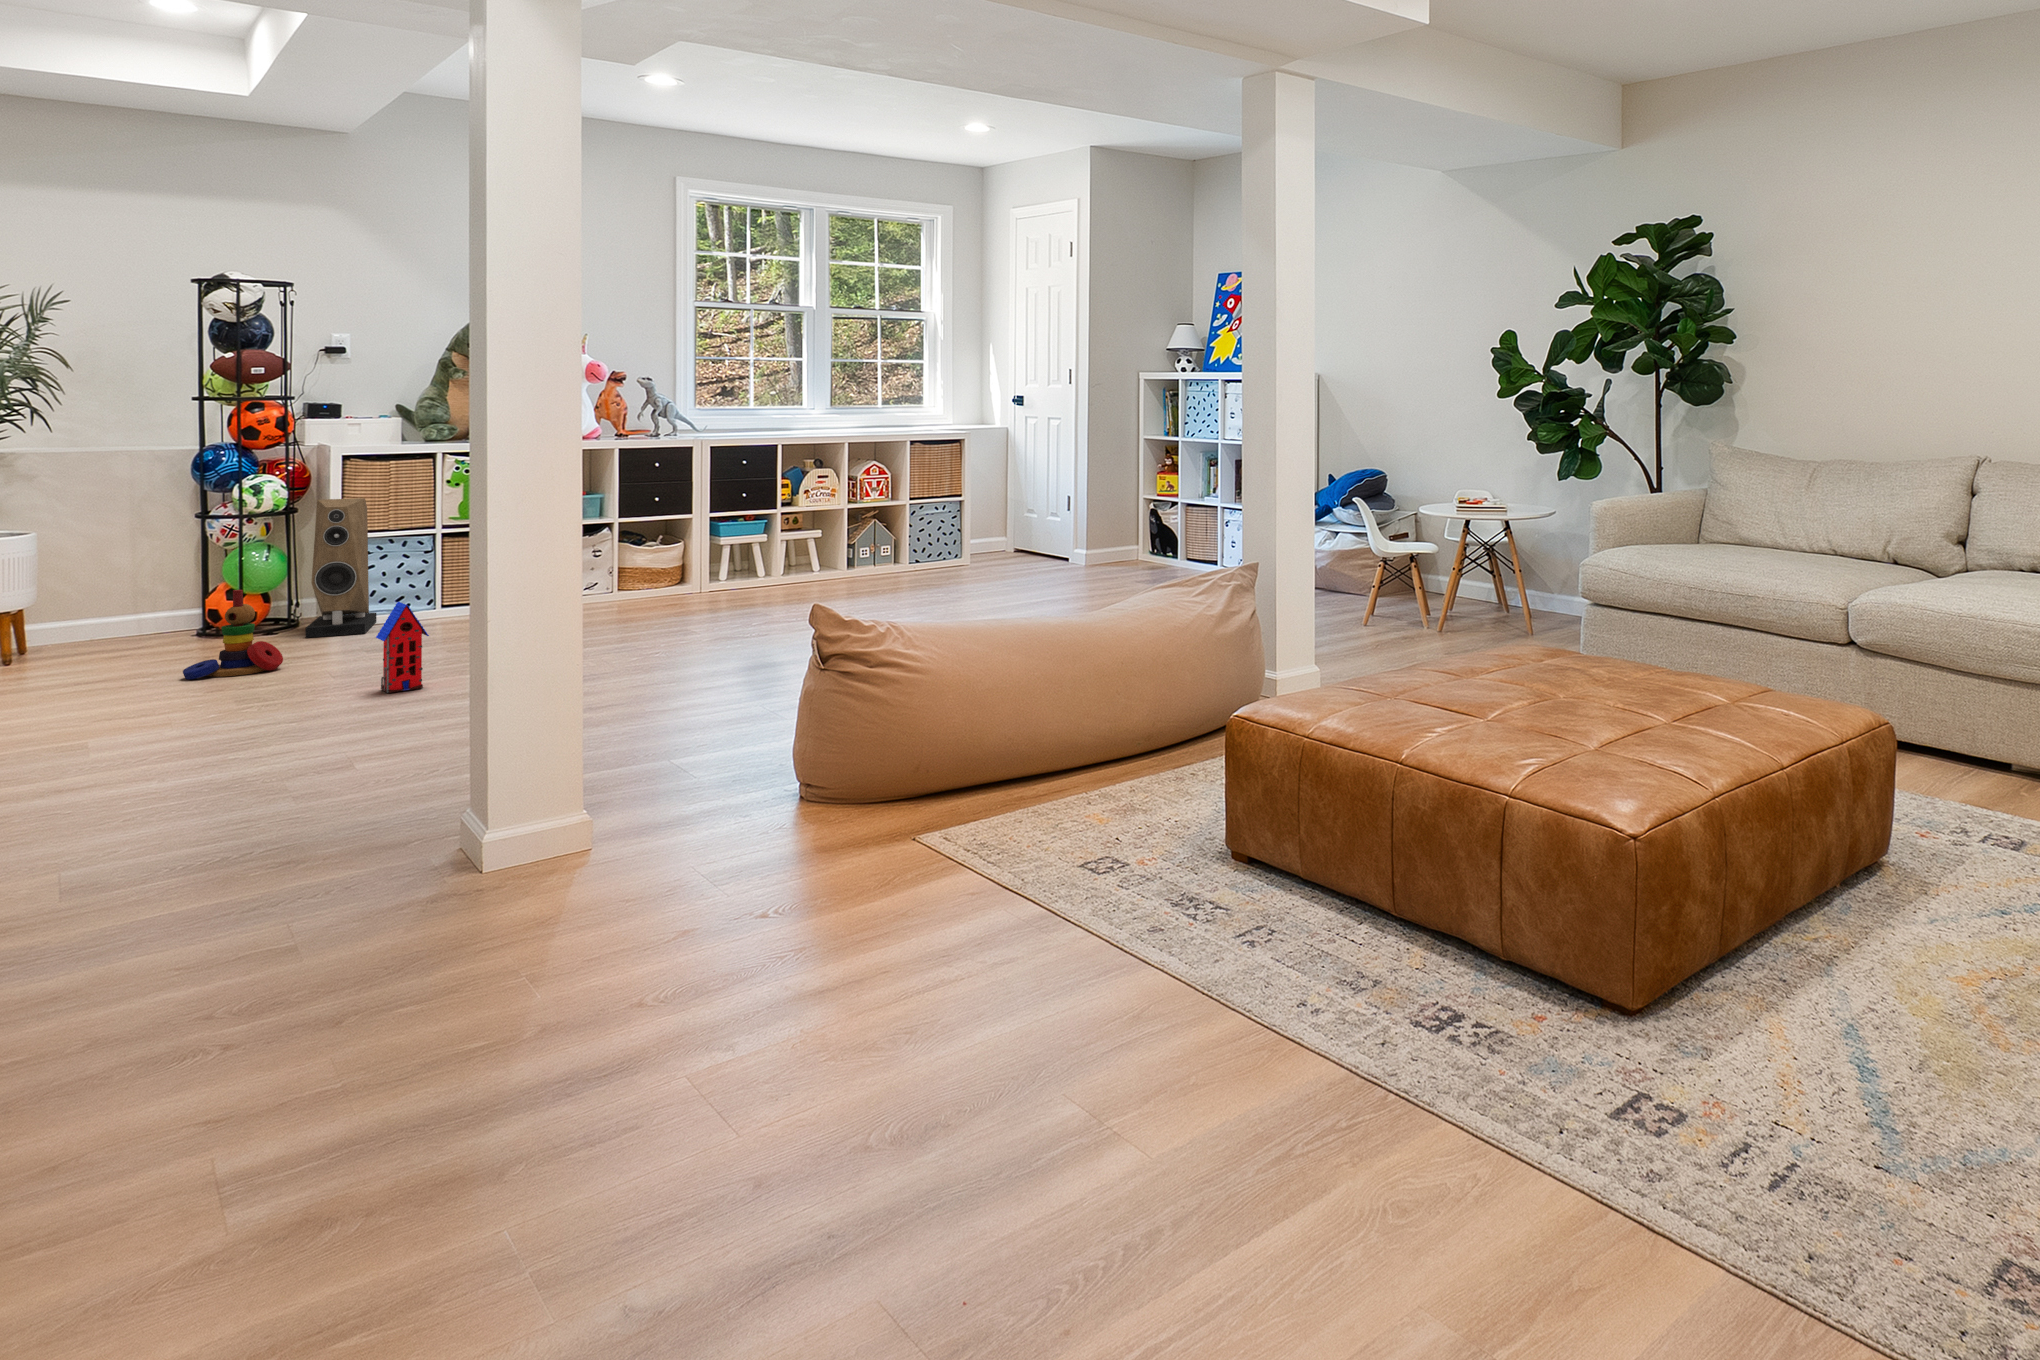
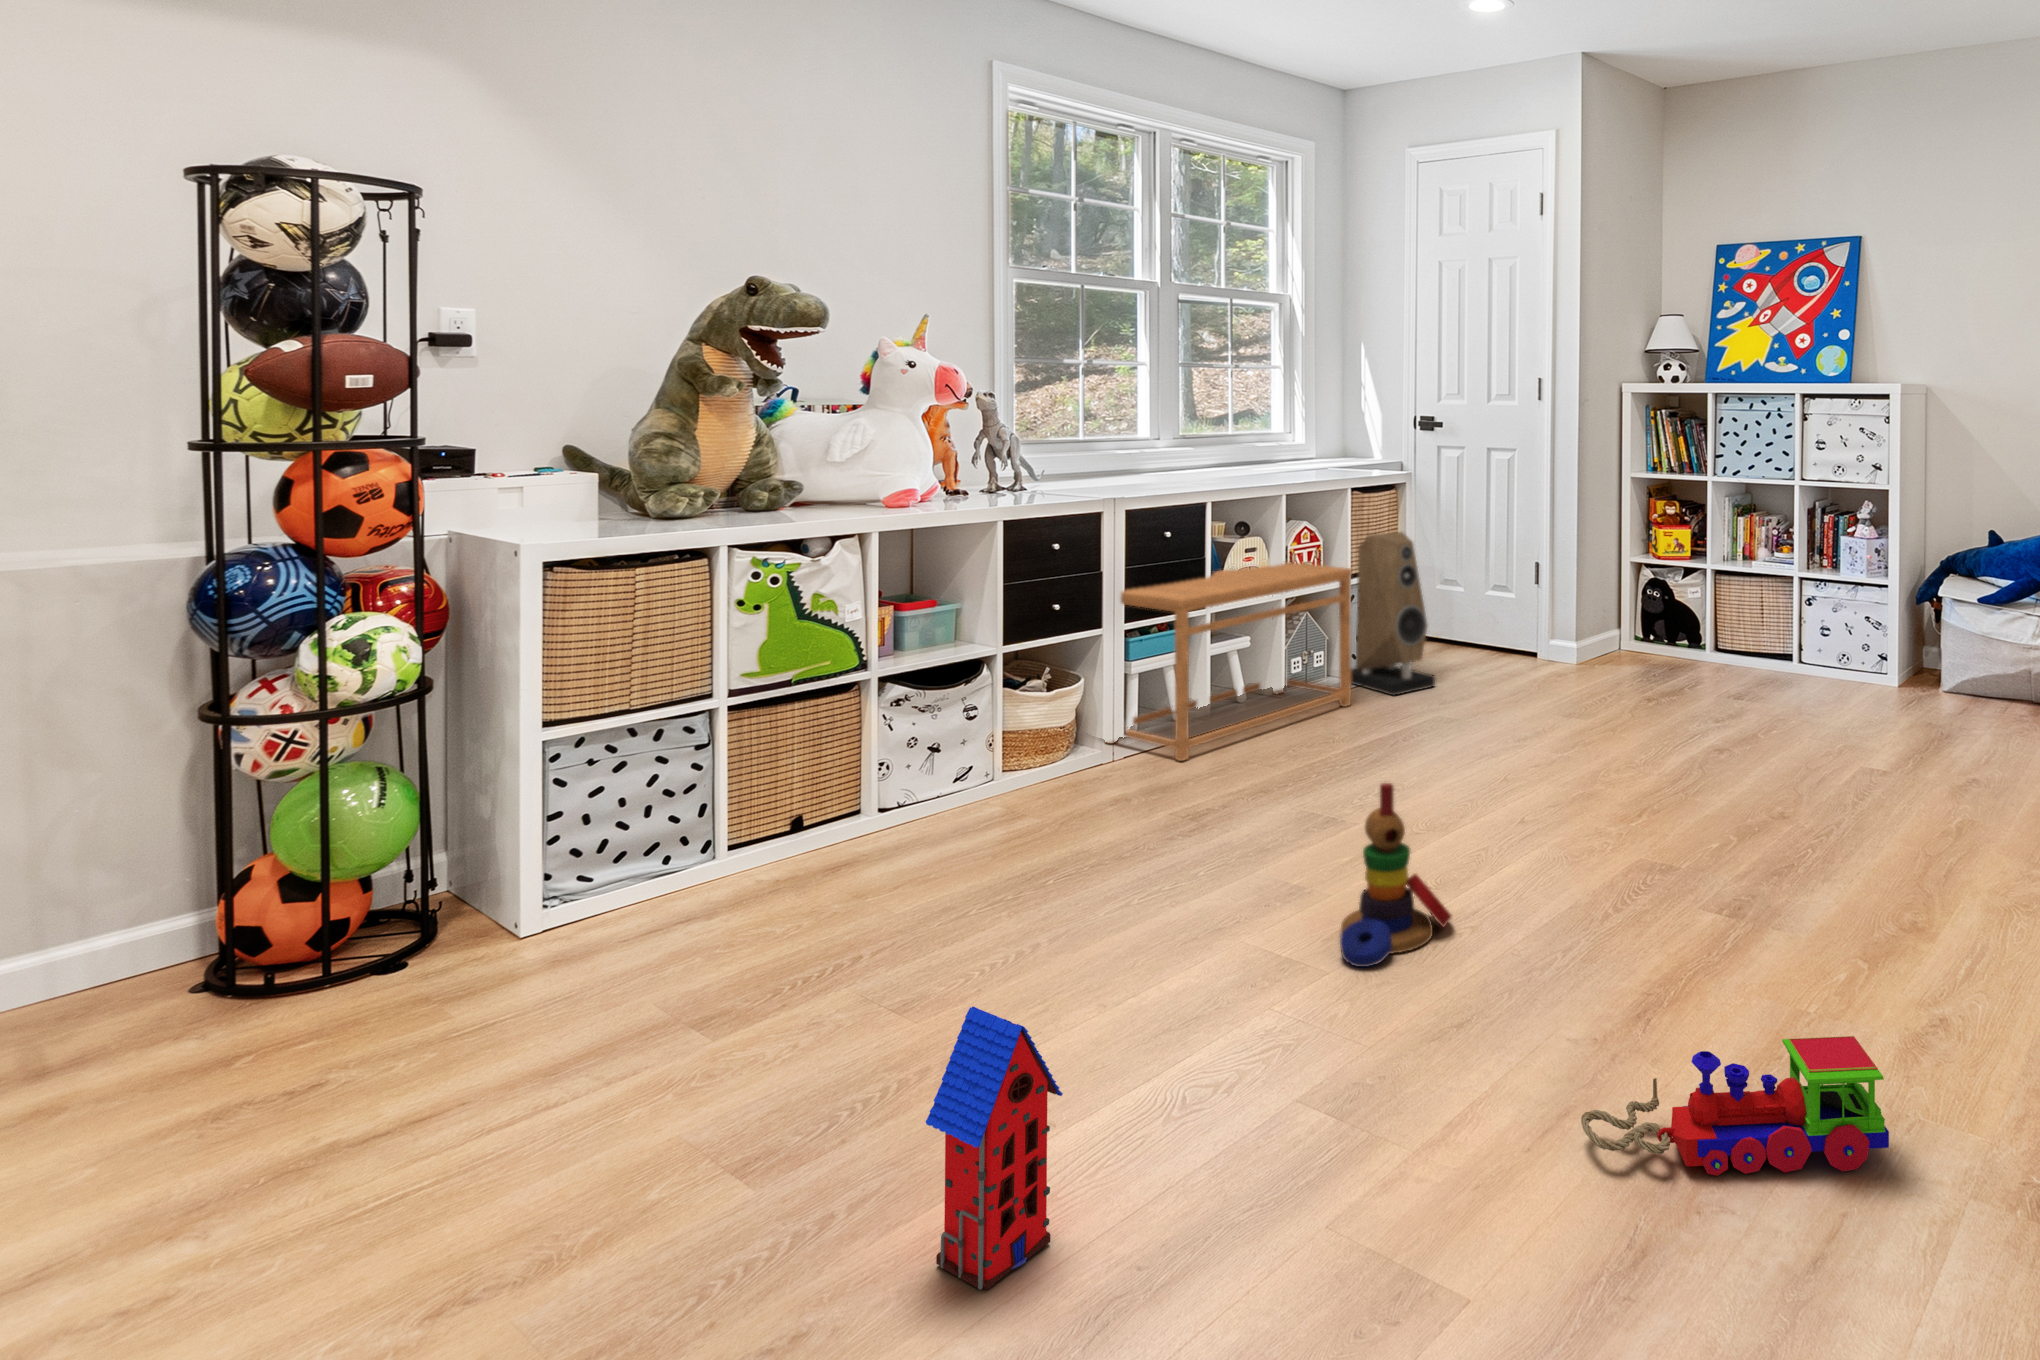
side table: none [697,485,875,592] -> present [1111,562,1352,761]
speaker: present [305,498,376,638] -> present [1351,532,1435,695]
stacking toy: present [183,590,283,679] -> present [1340,783,1452,967]
toy train: none [637,646,755,692] -> present [1581,1036,1889,1176]

